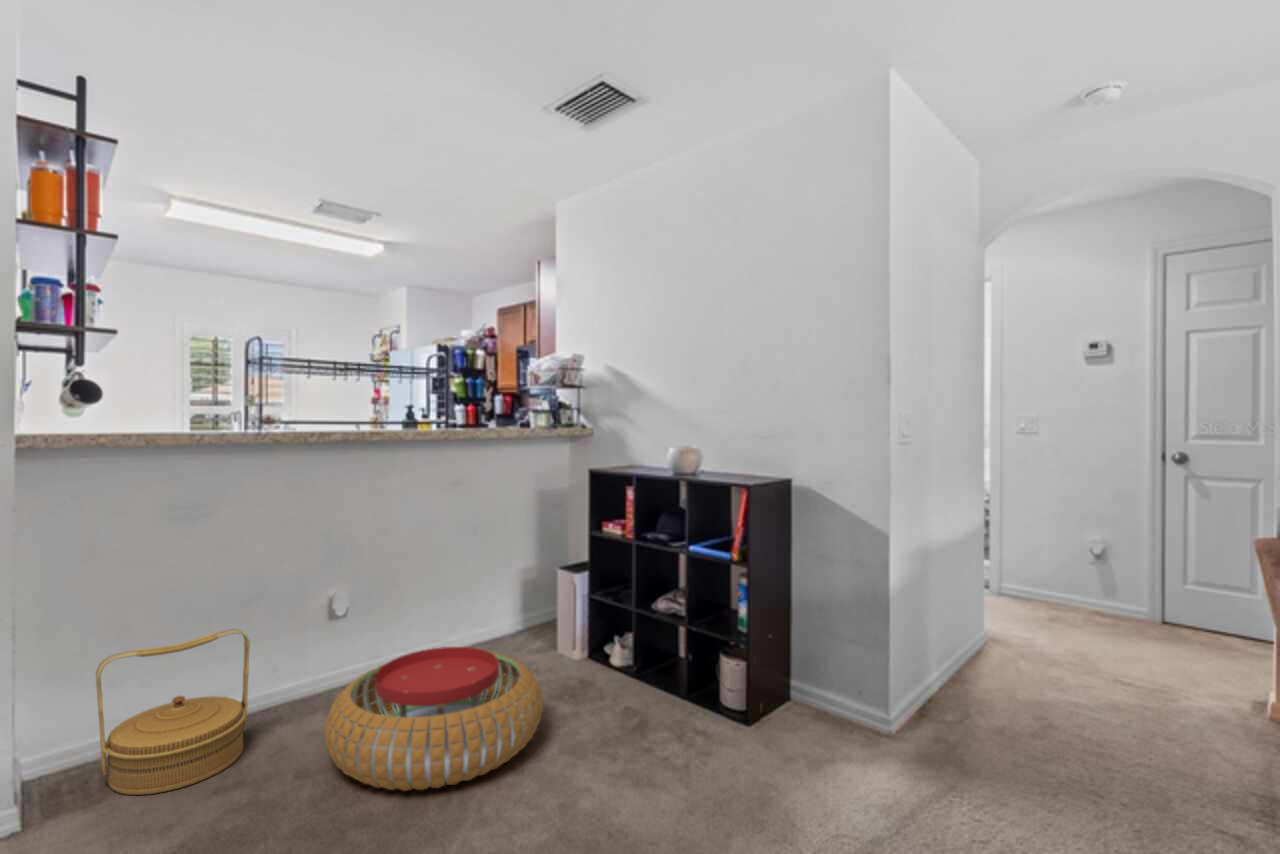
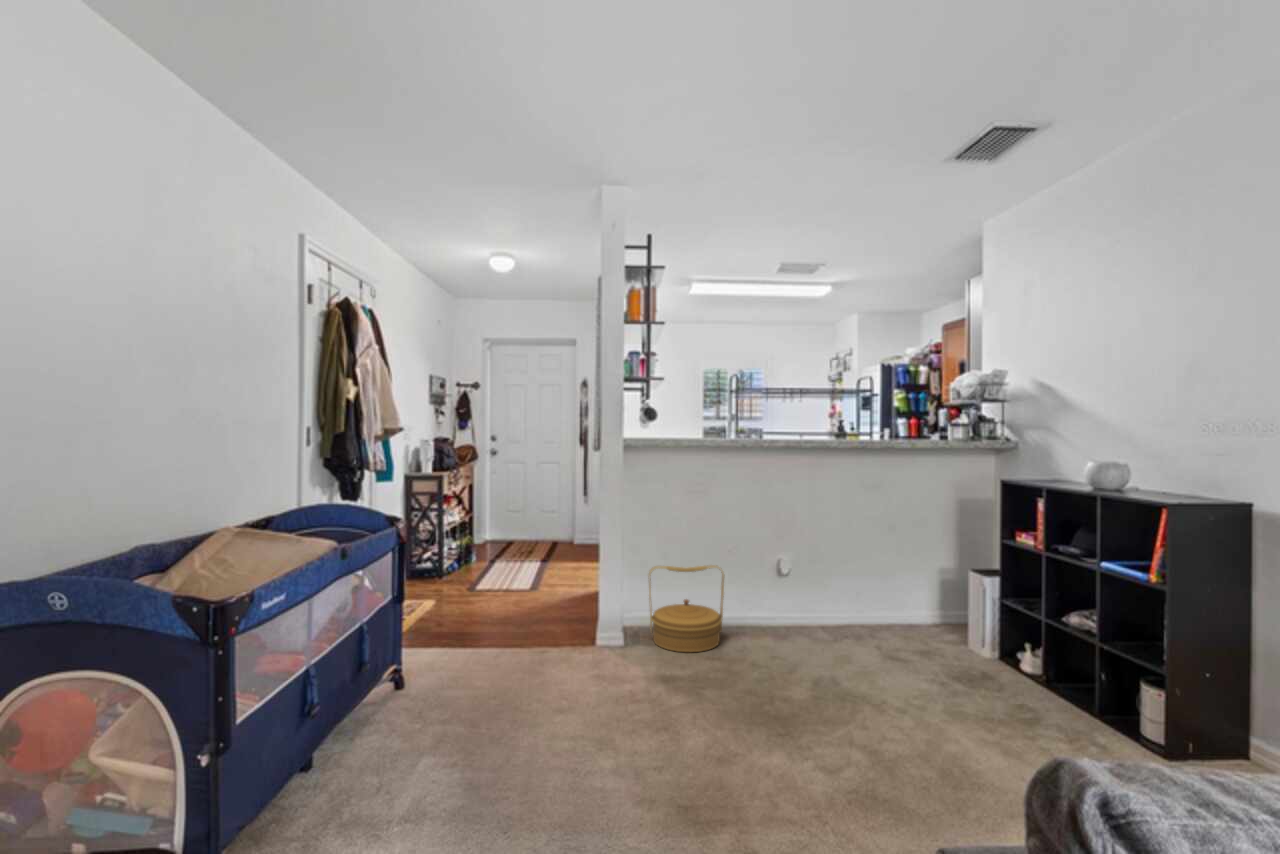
pouf: present [325,647,543,791] -> none [761,607,927,706]

